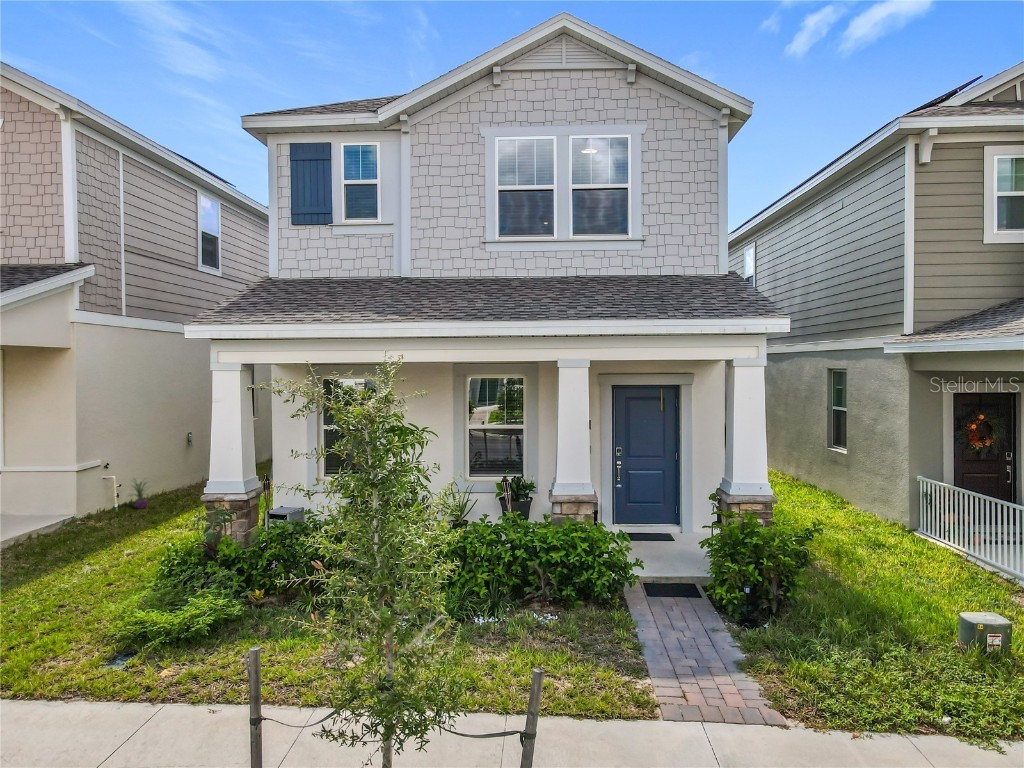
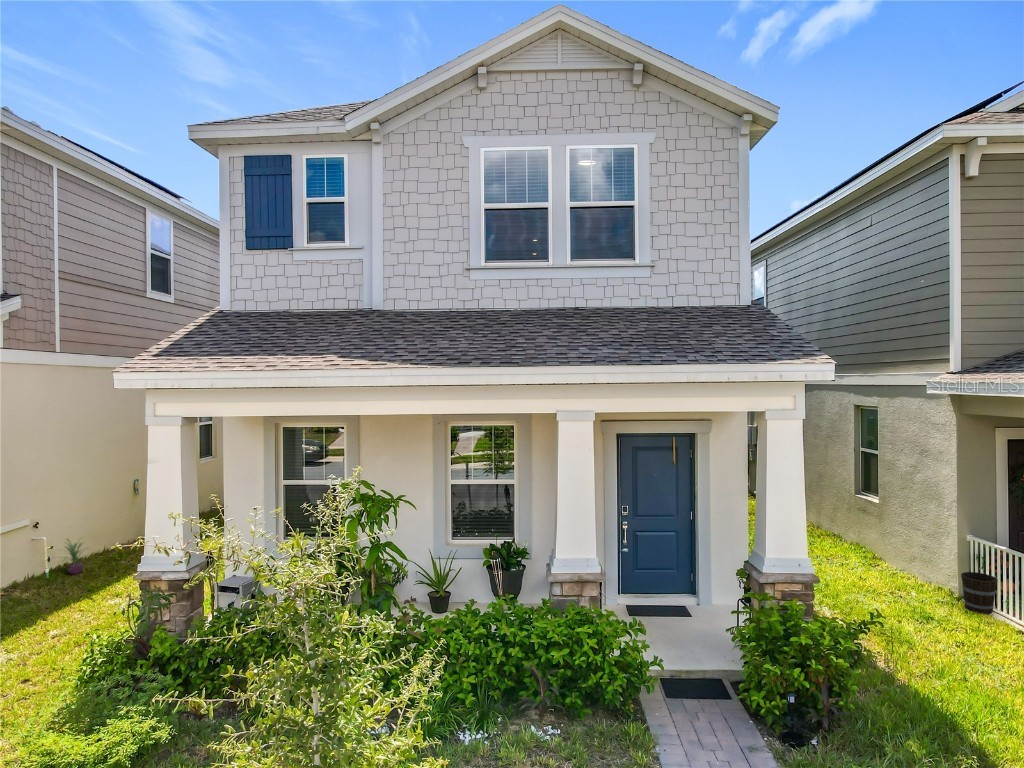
bucket: none [907,509,938,543] -> present [961,572,998,614]

